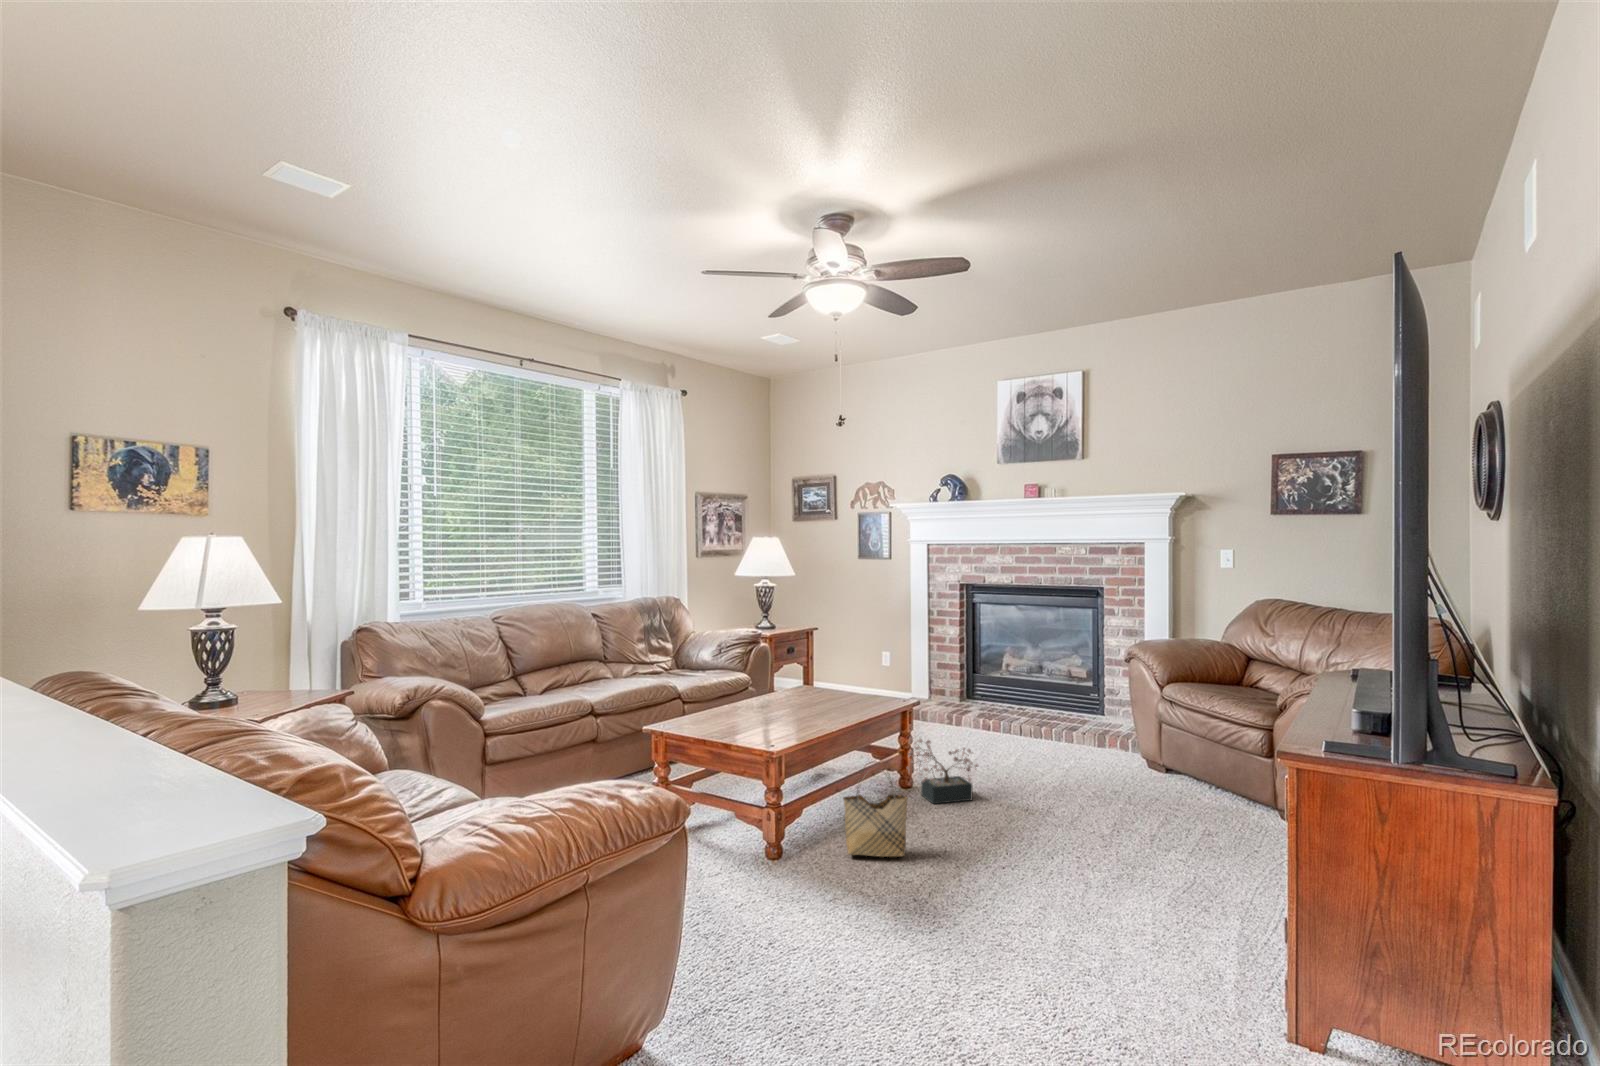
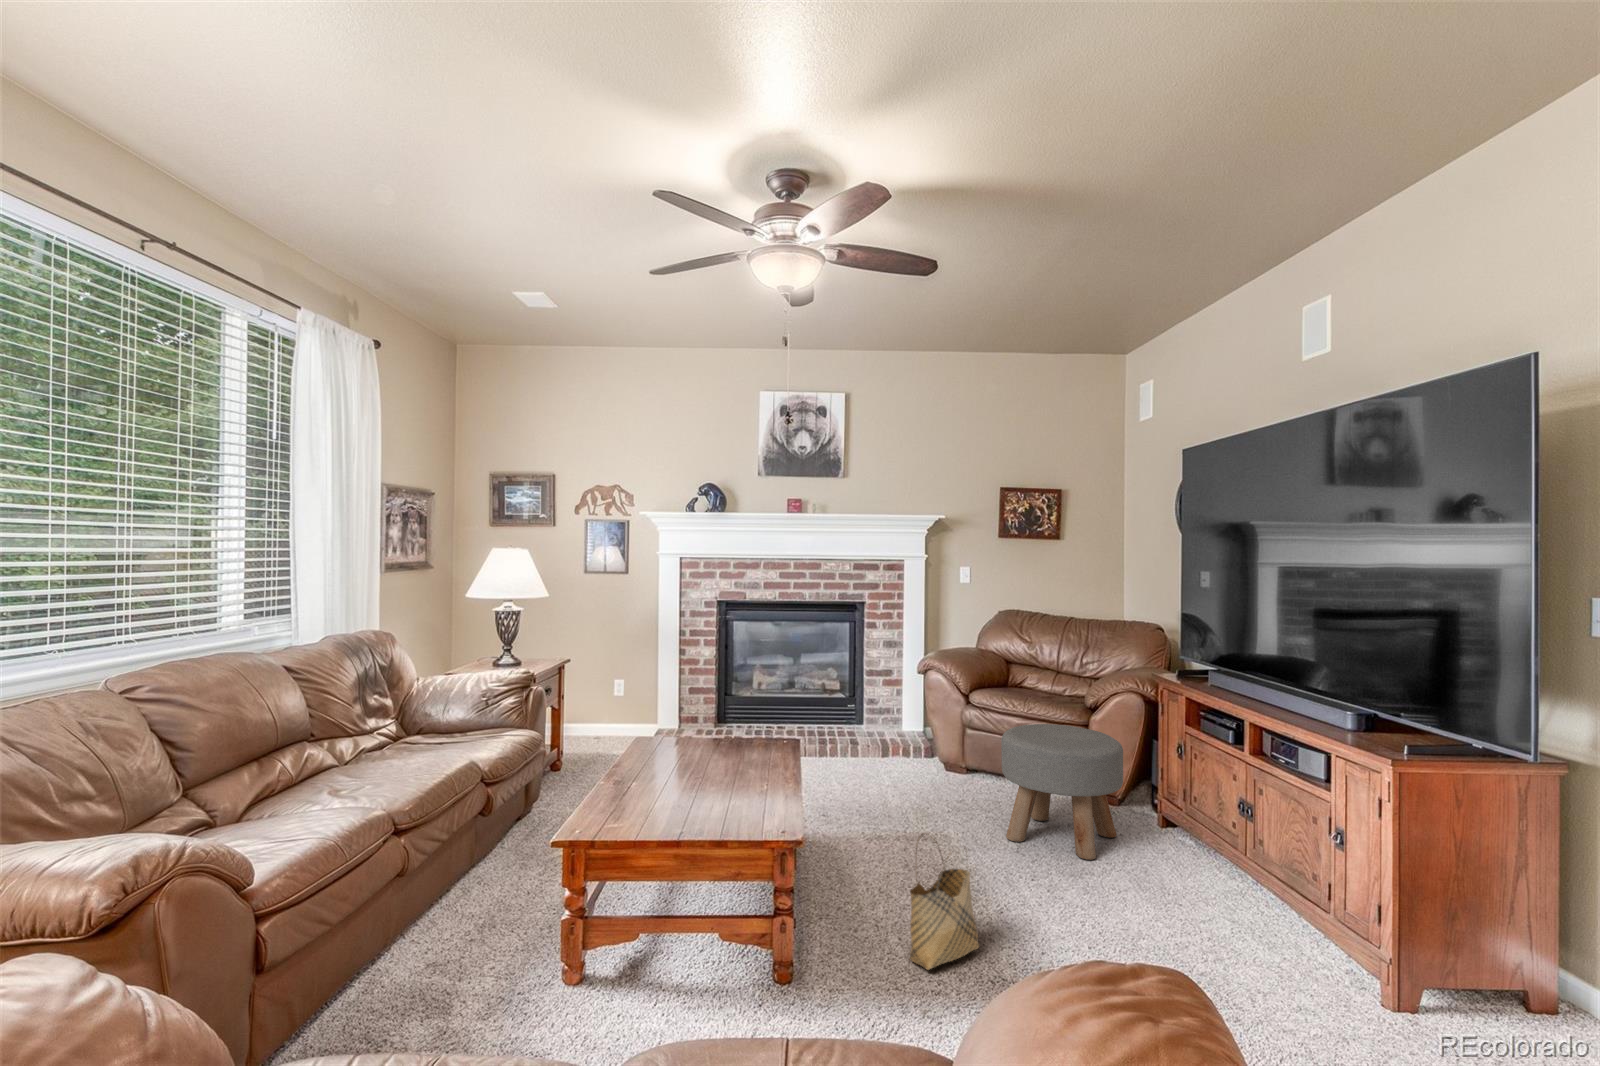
ottoman: none [1072,713,1198,844] -> present [1001,724,1123,860]
decorative plant: present [907,738,978,804] -> none [840,785,907,862]

